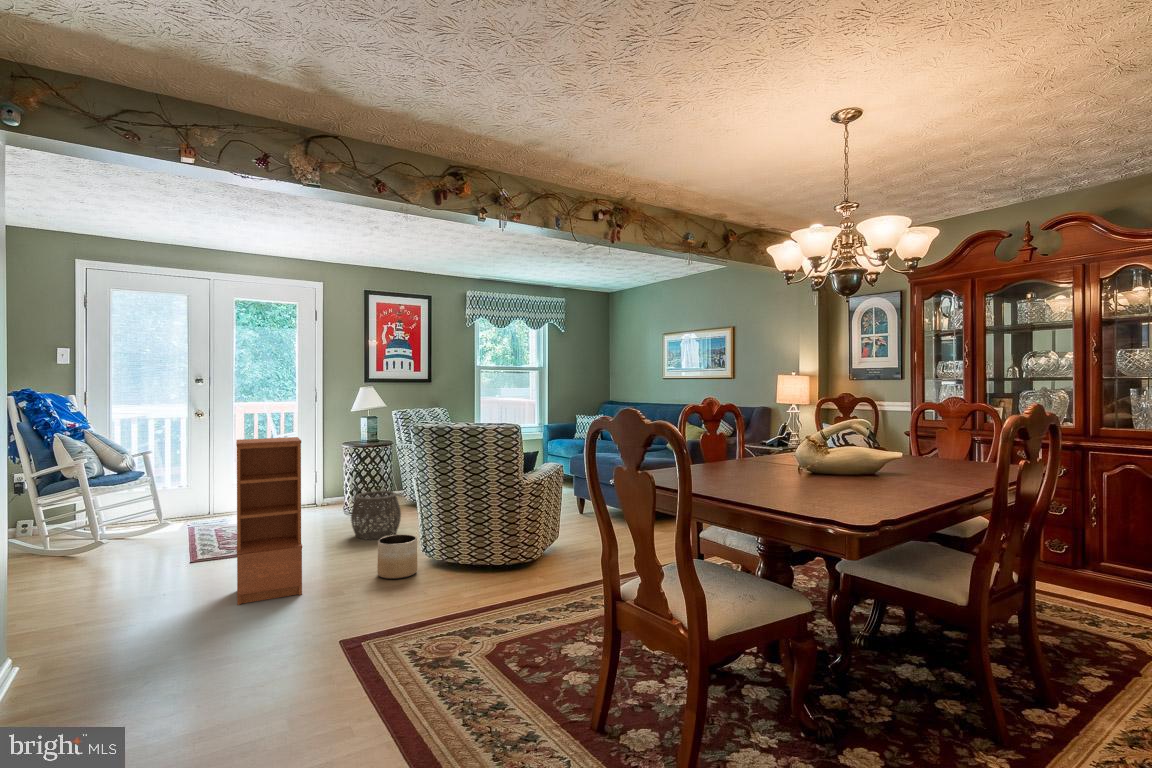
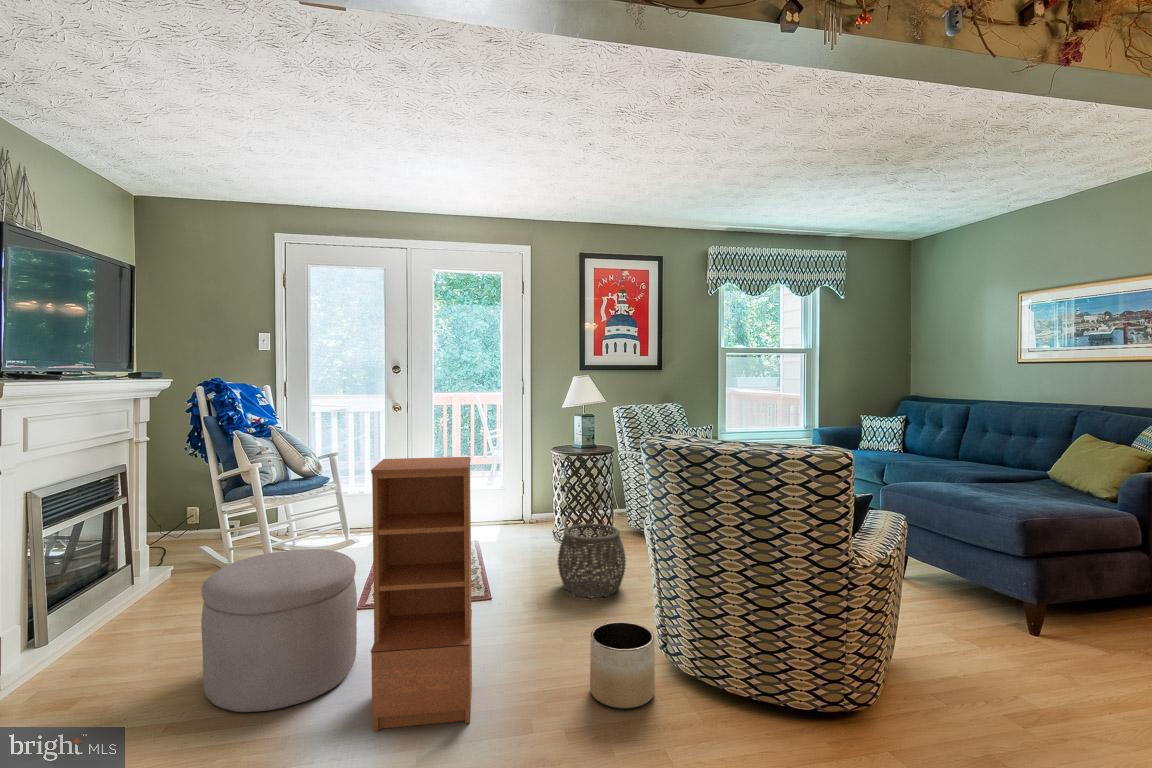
ottoman: none [92,509,209,611] -> present [201,549,357,712]

